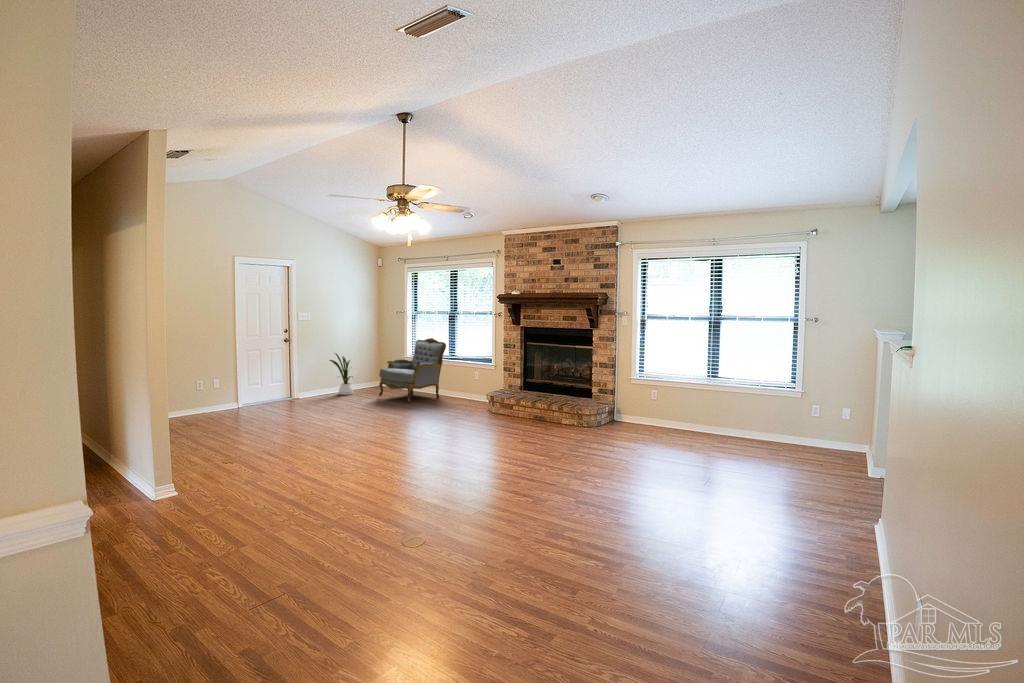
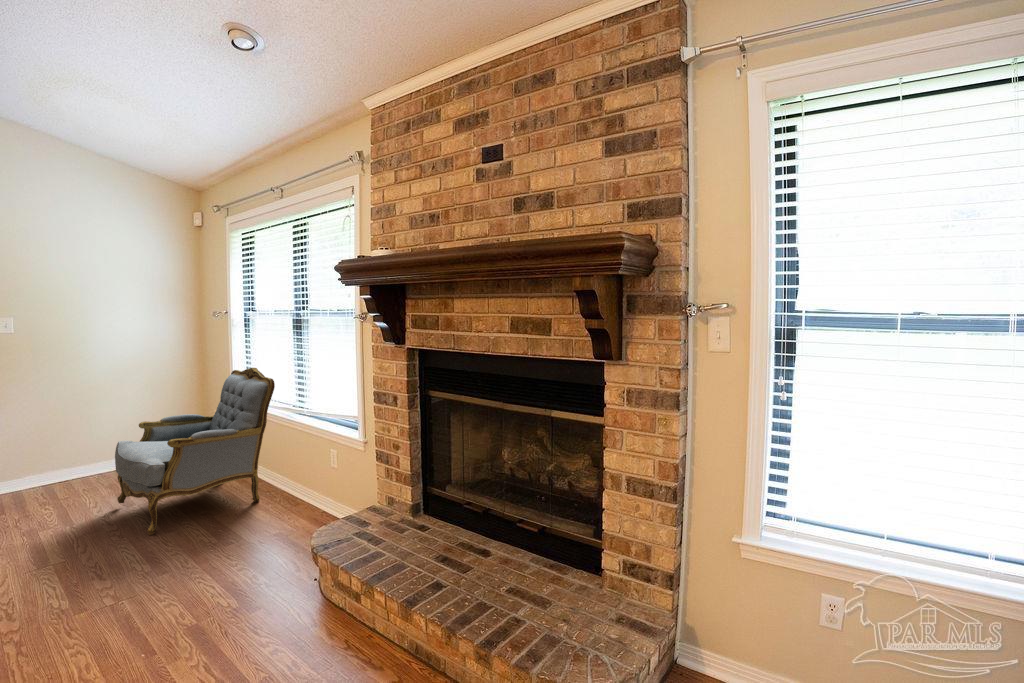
house plant: present [329,353,353,395] -> none [23,405,105,493]

